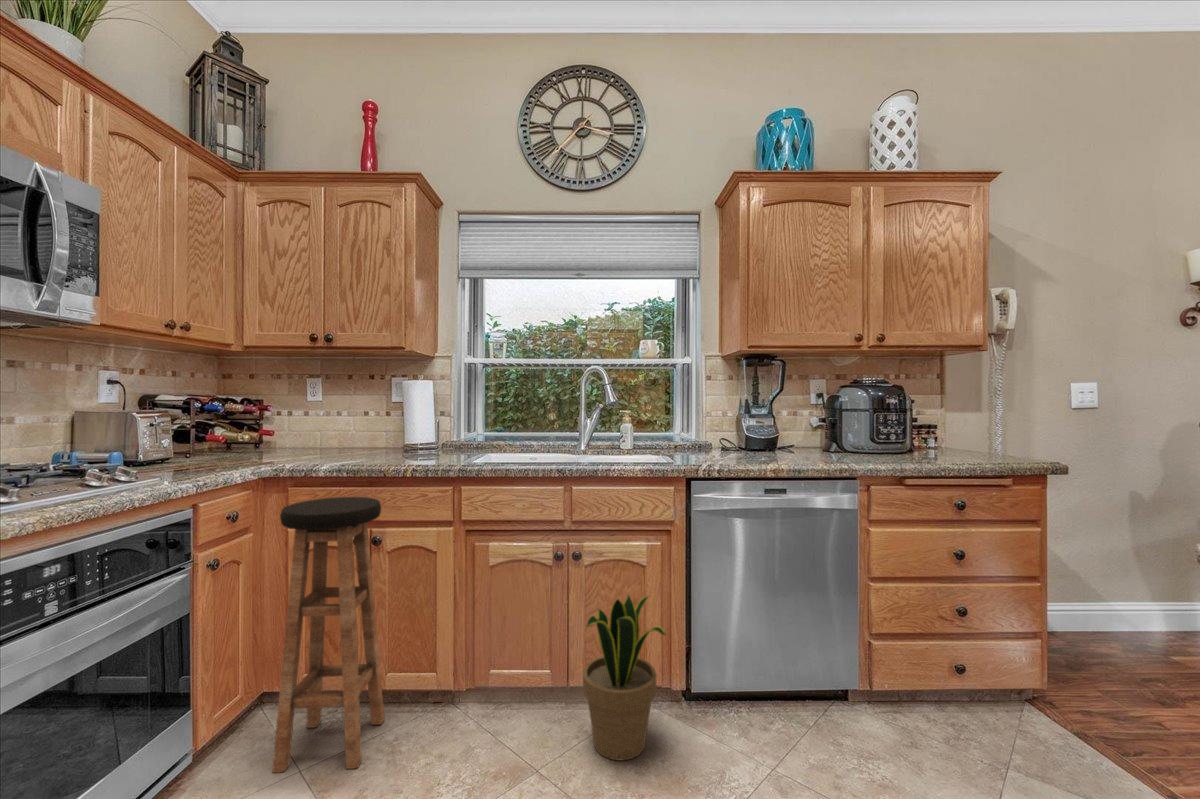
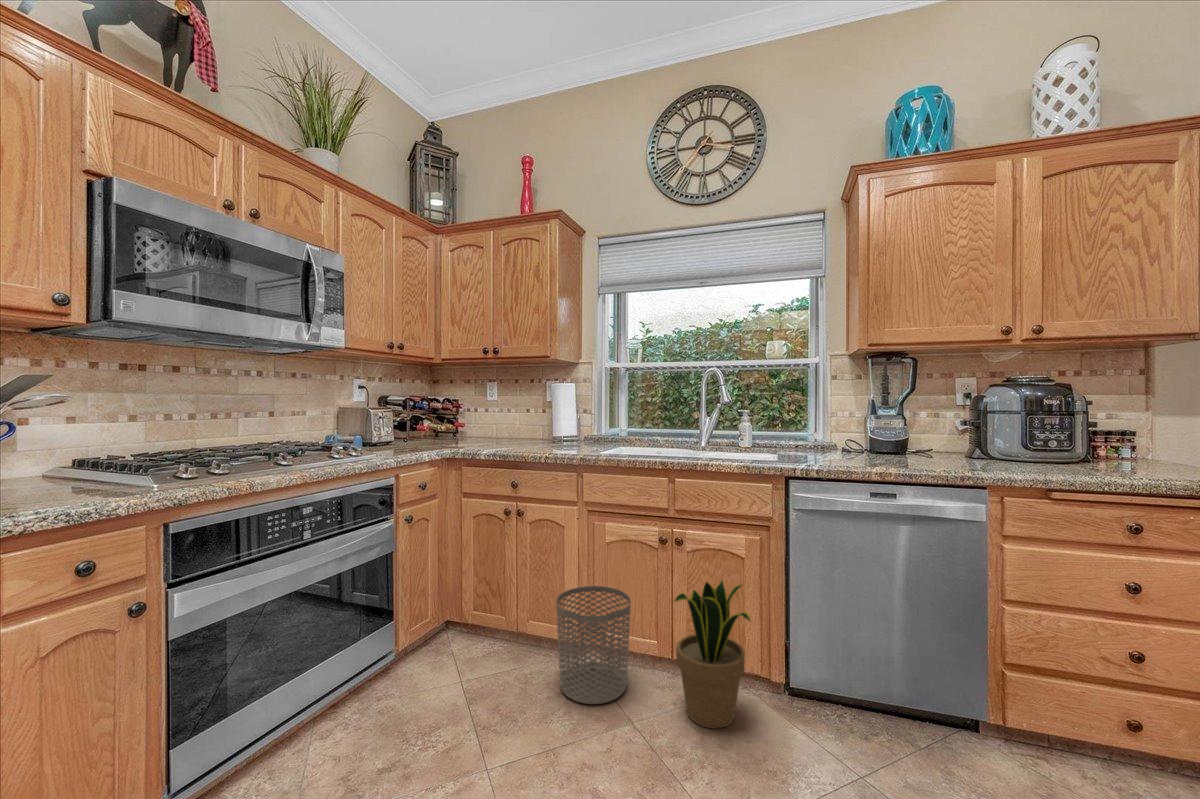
bar stool: present [272,497,384,773] -> none [444,476,526,685]
waste bin: none [435,619,526,766] -> present [556,586,631,704]

